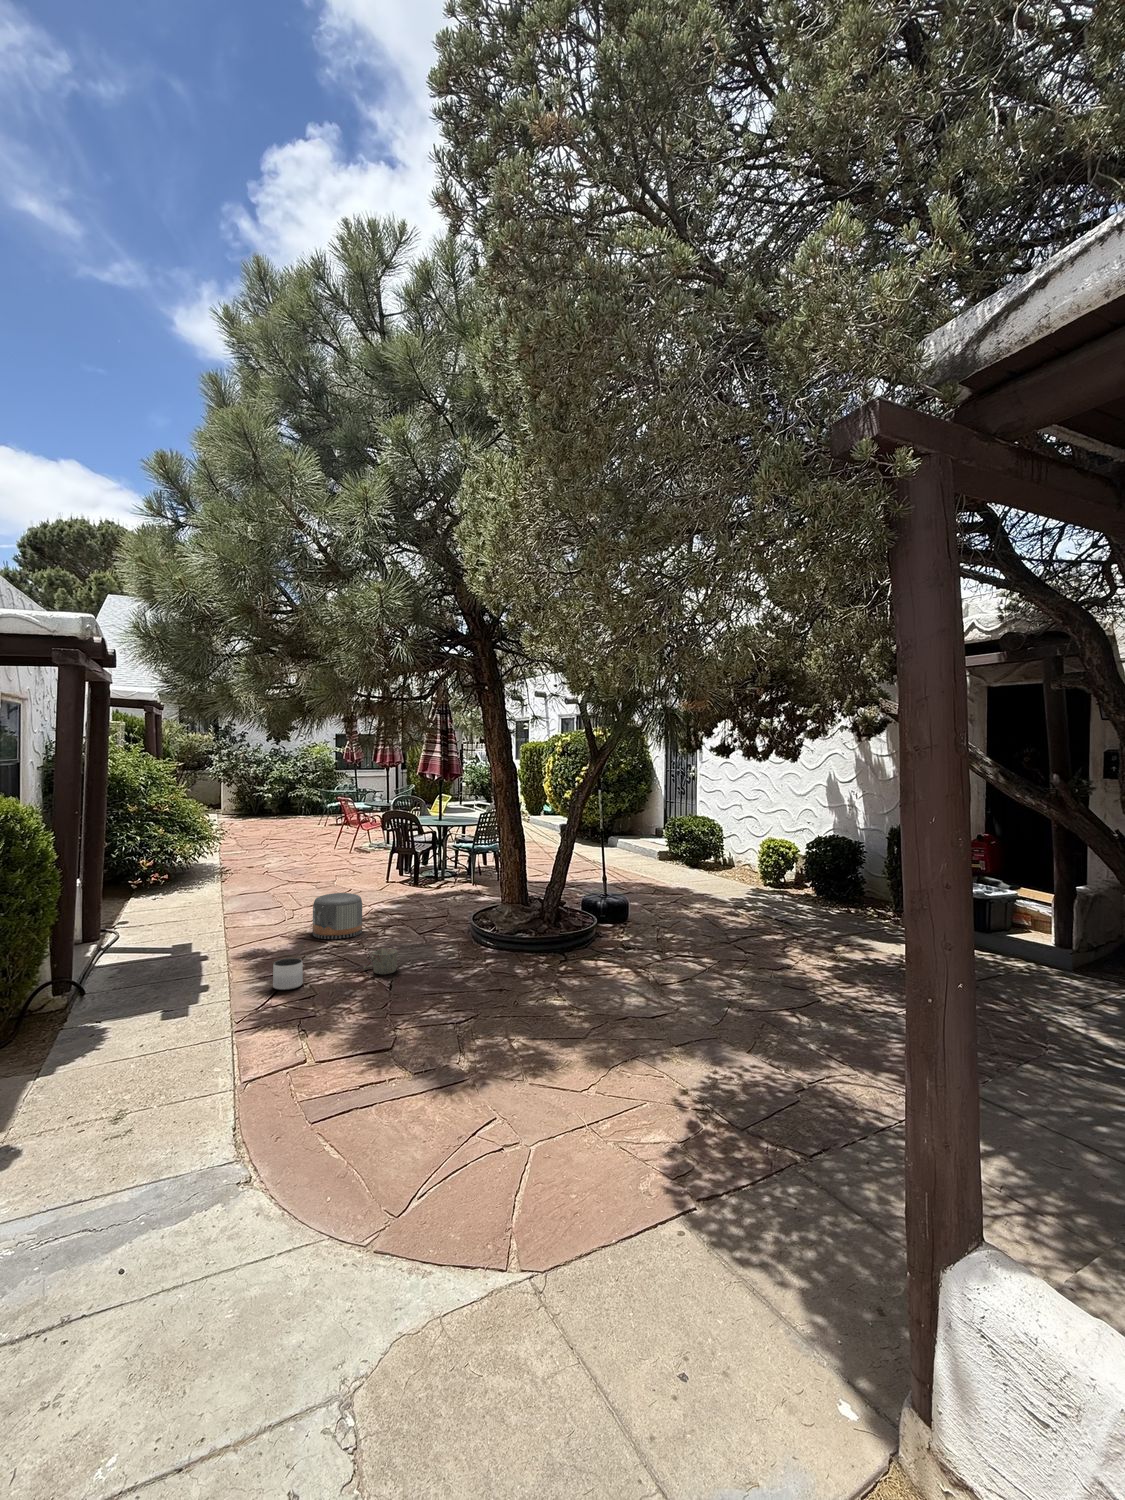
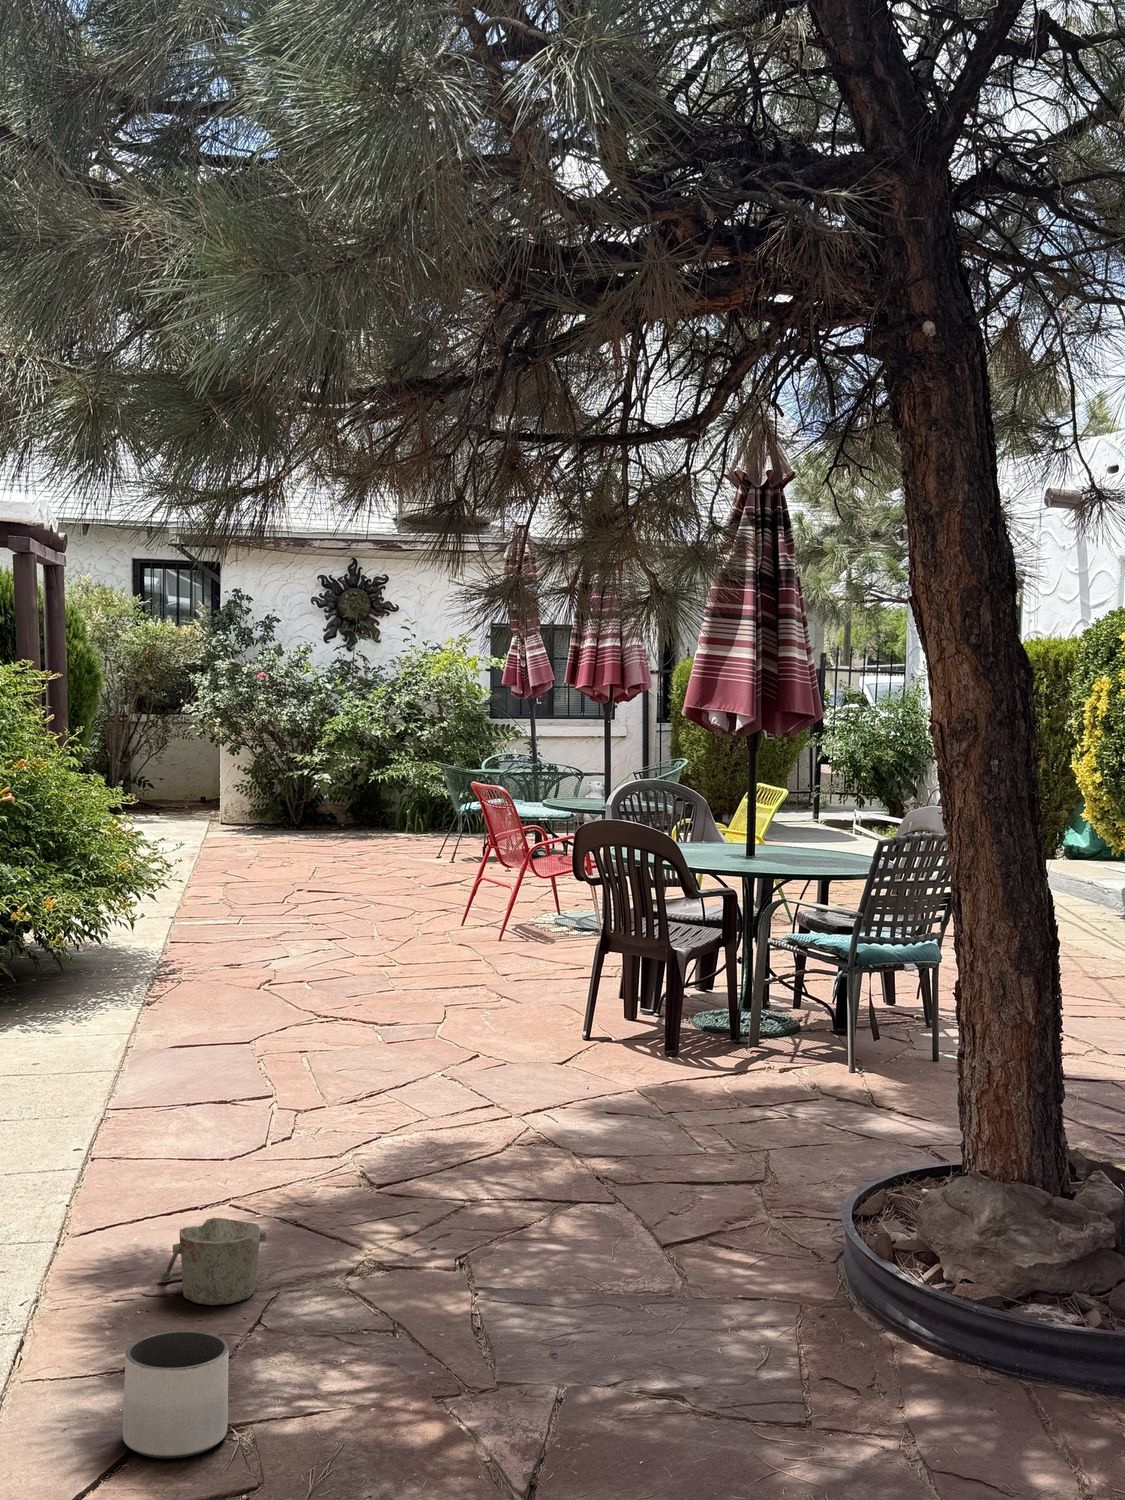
pouf: present [312,893,362,939] -> none [327,1078,486,1235]
bucket: present [364,948,398,974] -> present [160,1218,266,1305]

